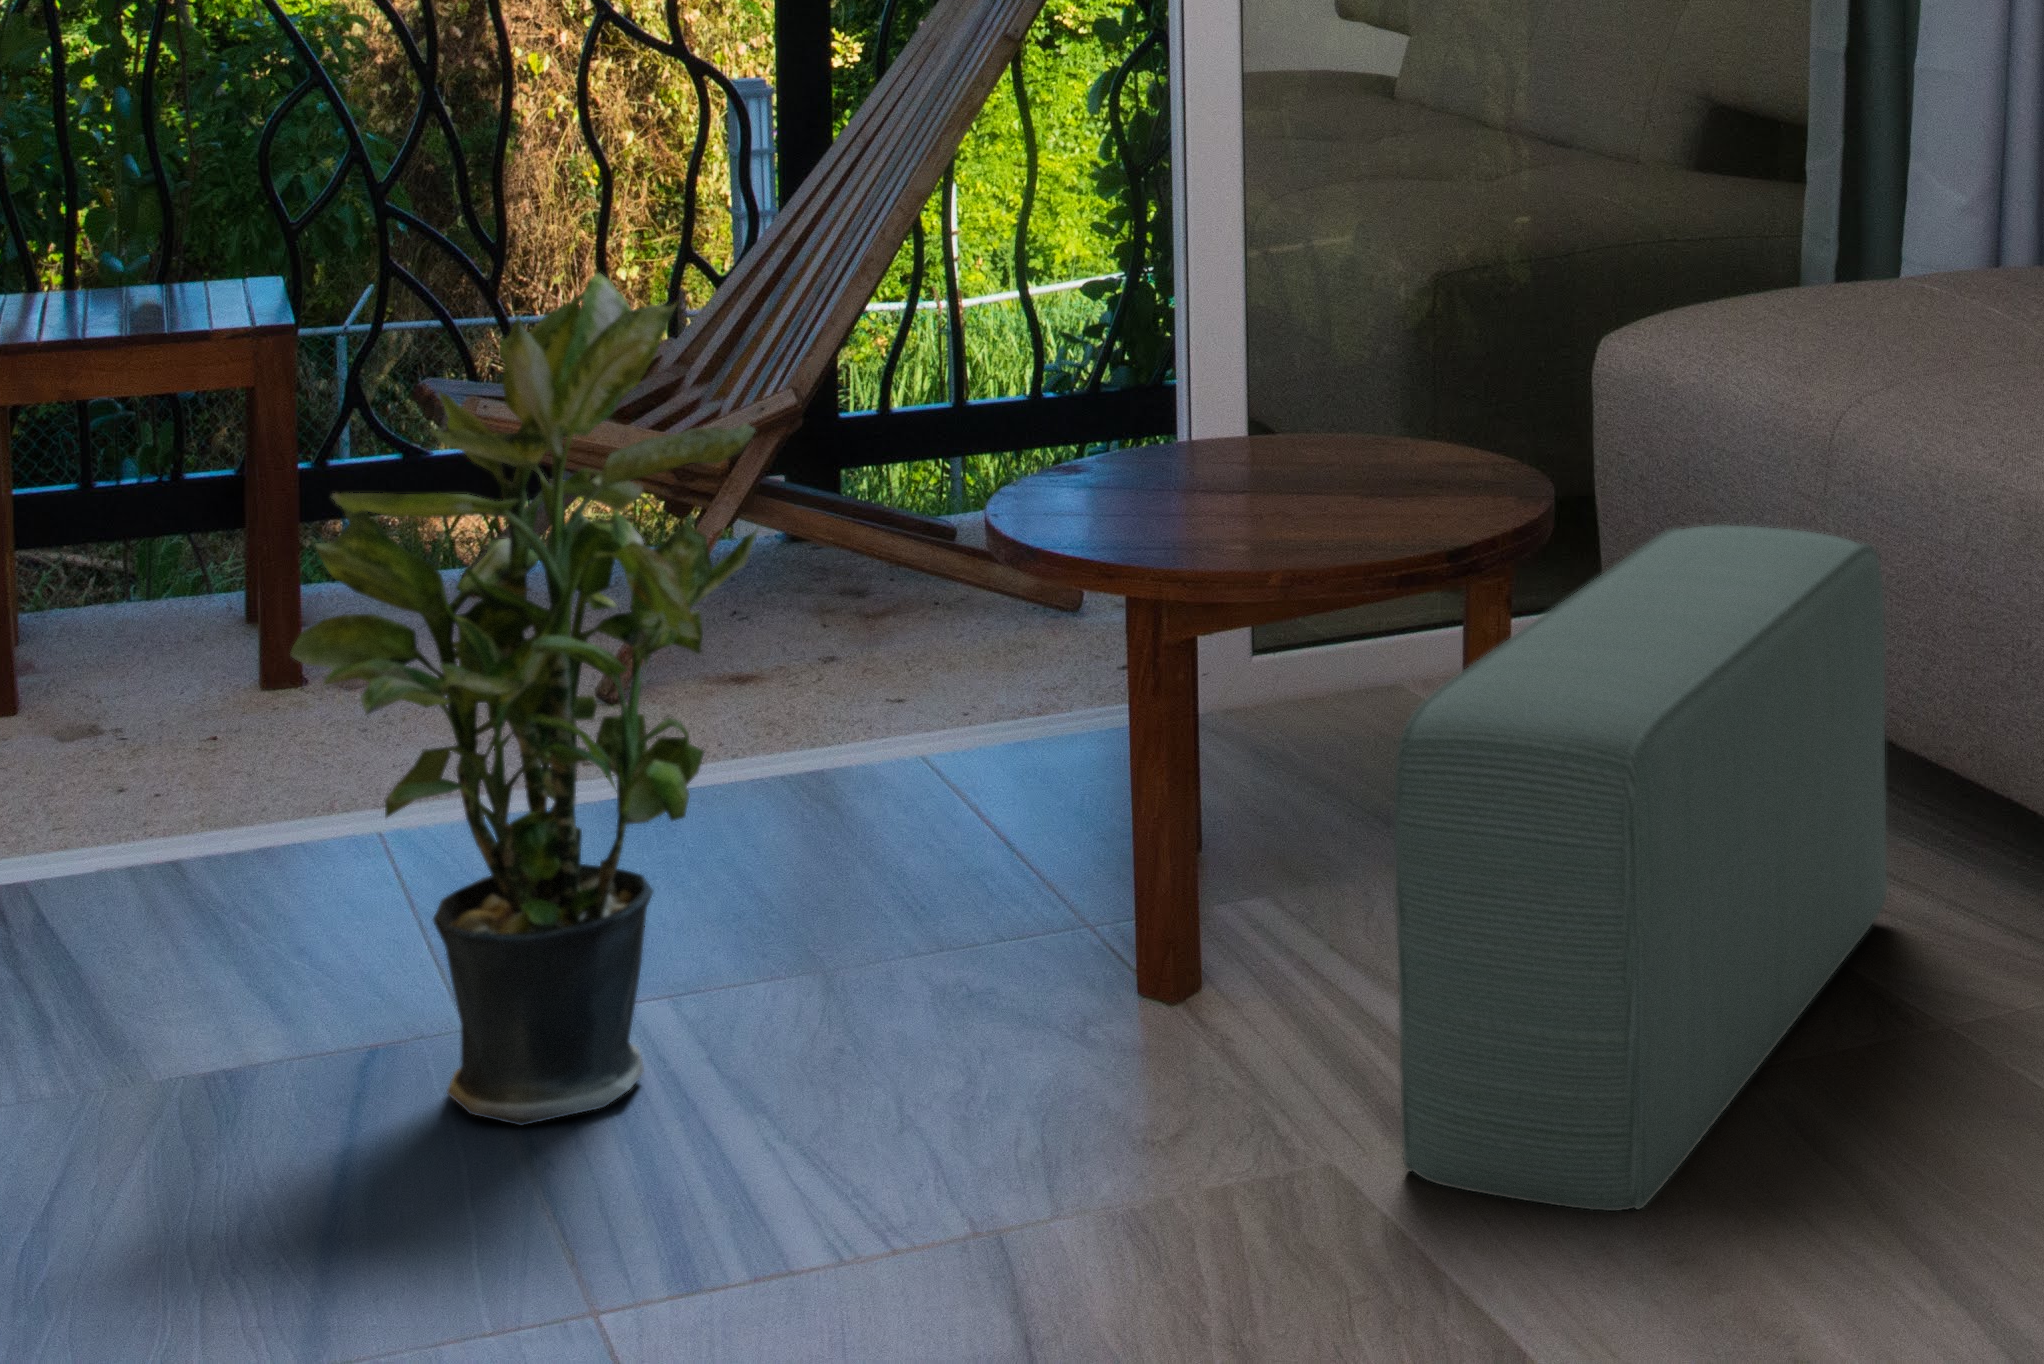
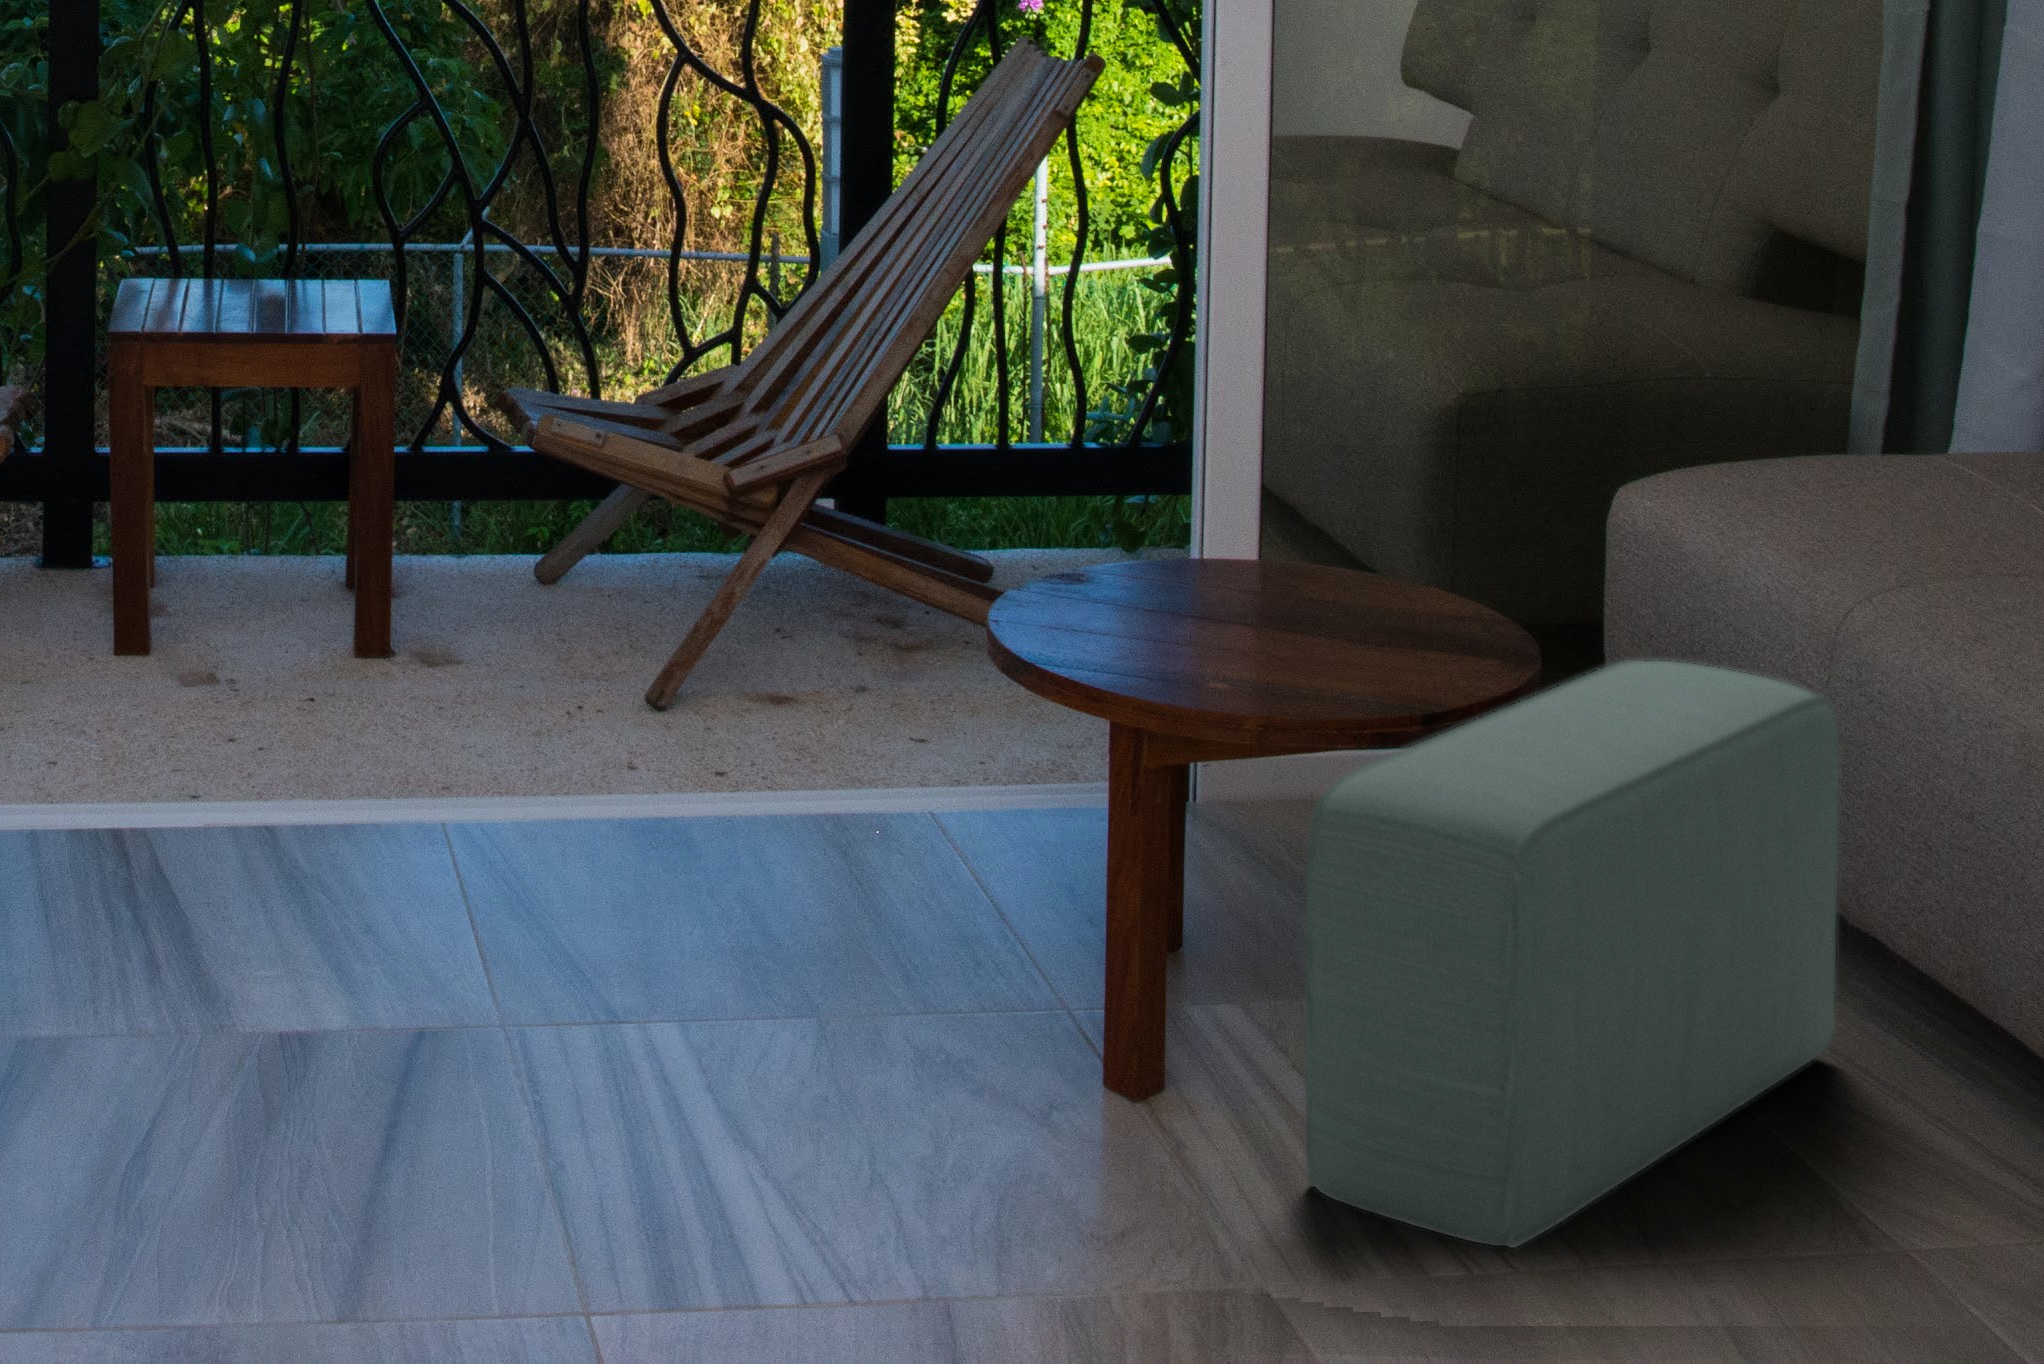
potted plant: present [290,273,758,1125] -> none [400,334,779,1035]

